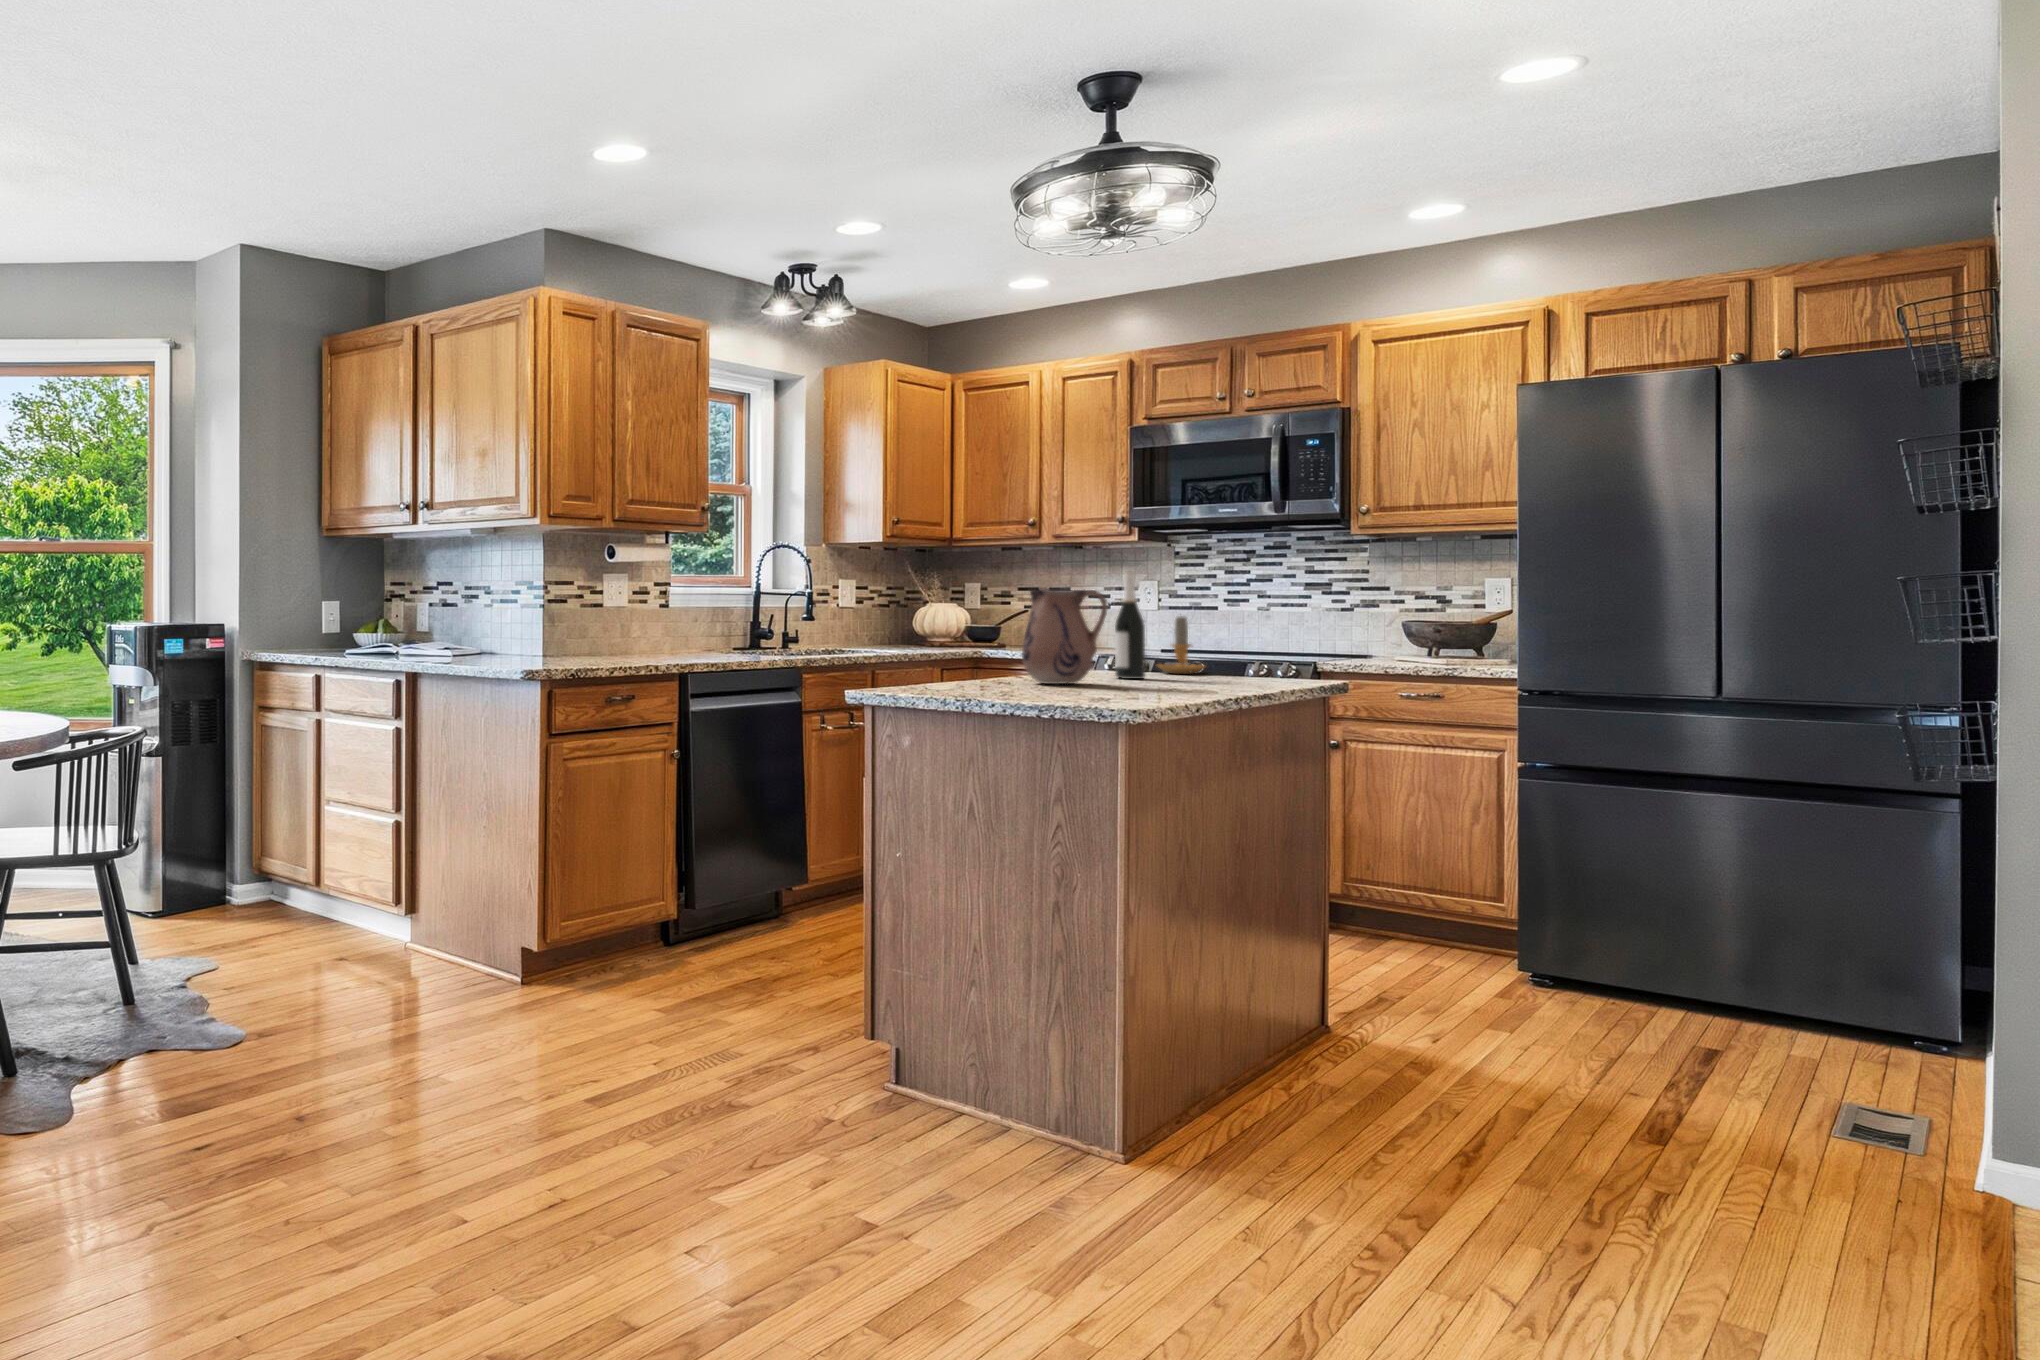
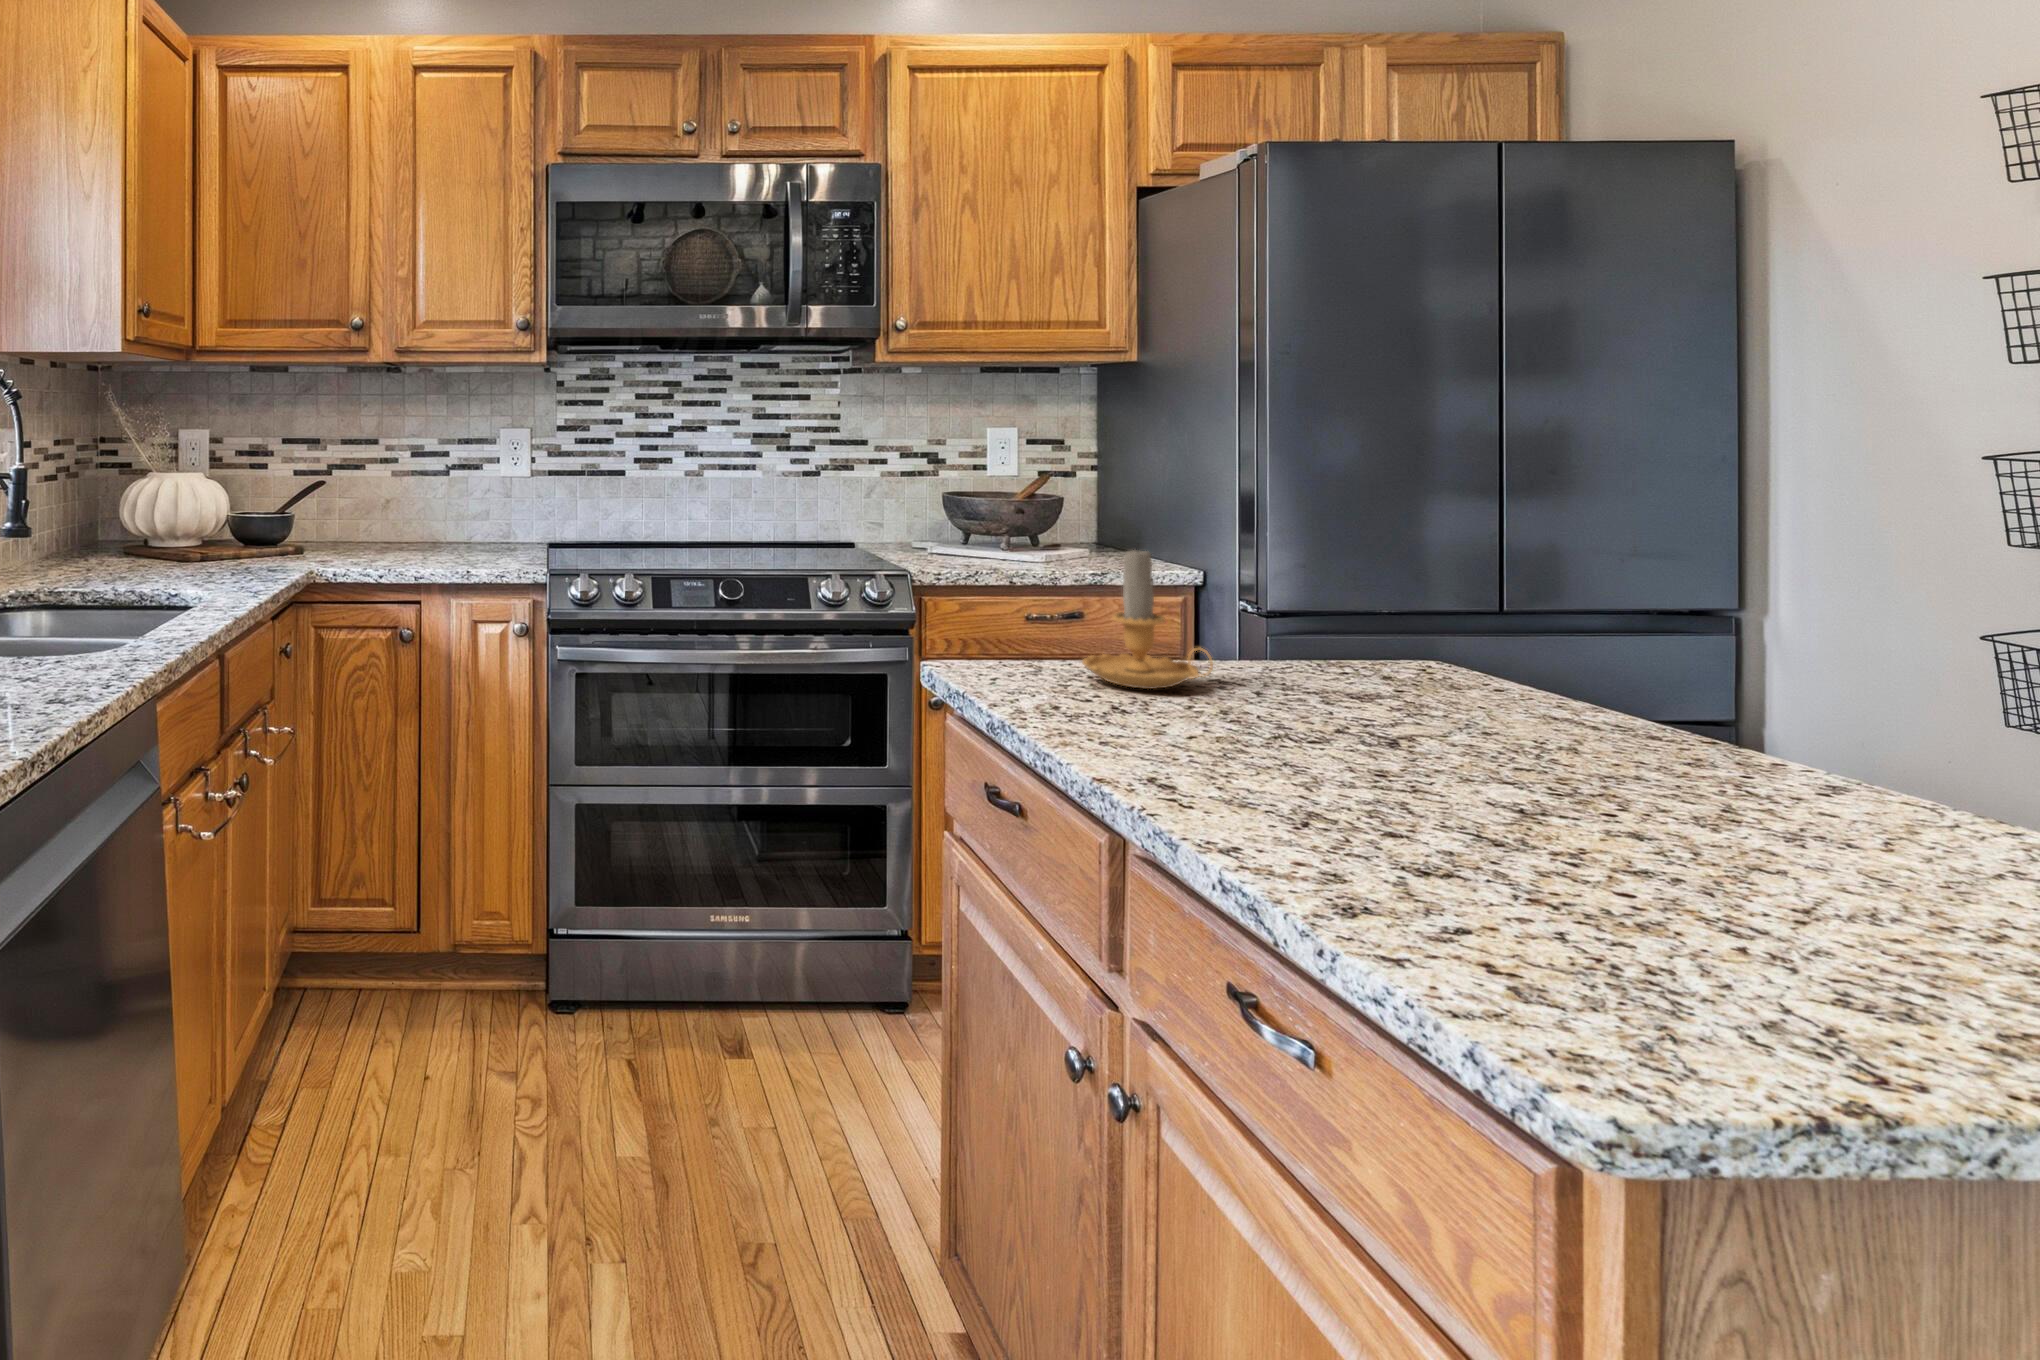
wine bottle: present [1115,572,1145,679] -> none [1236,462,1322,762]
ceramic pitcher: present [1022,589,1108,684] -> none [1364,543,1645,899]

